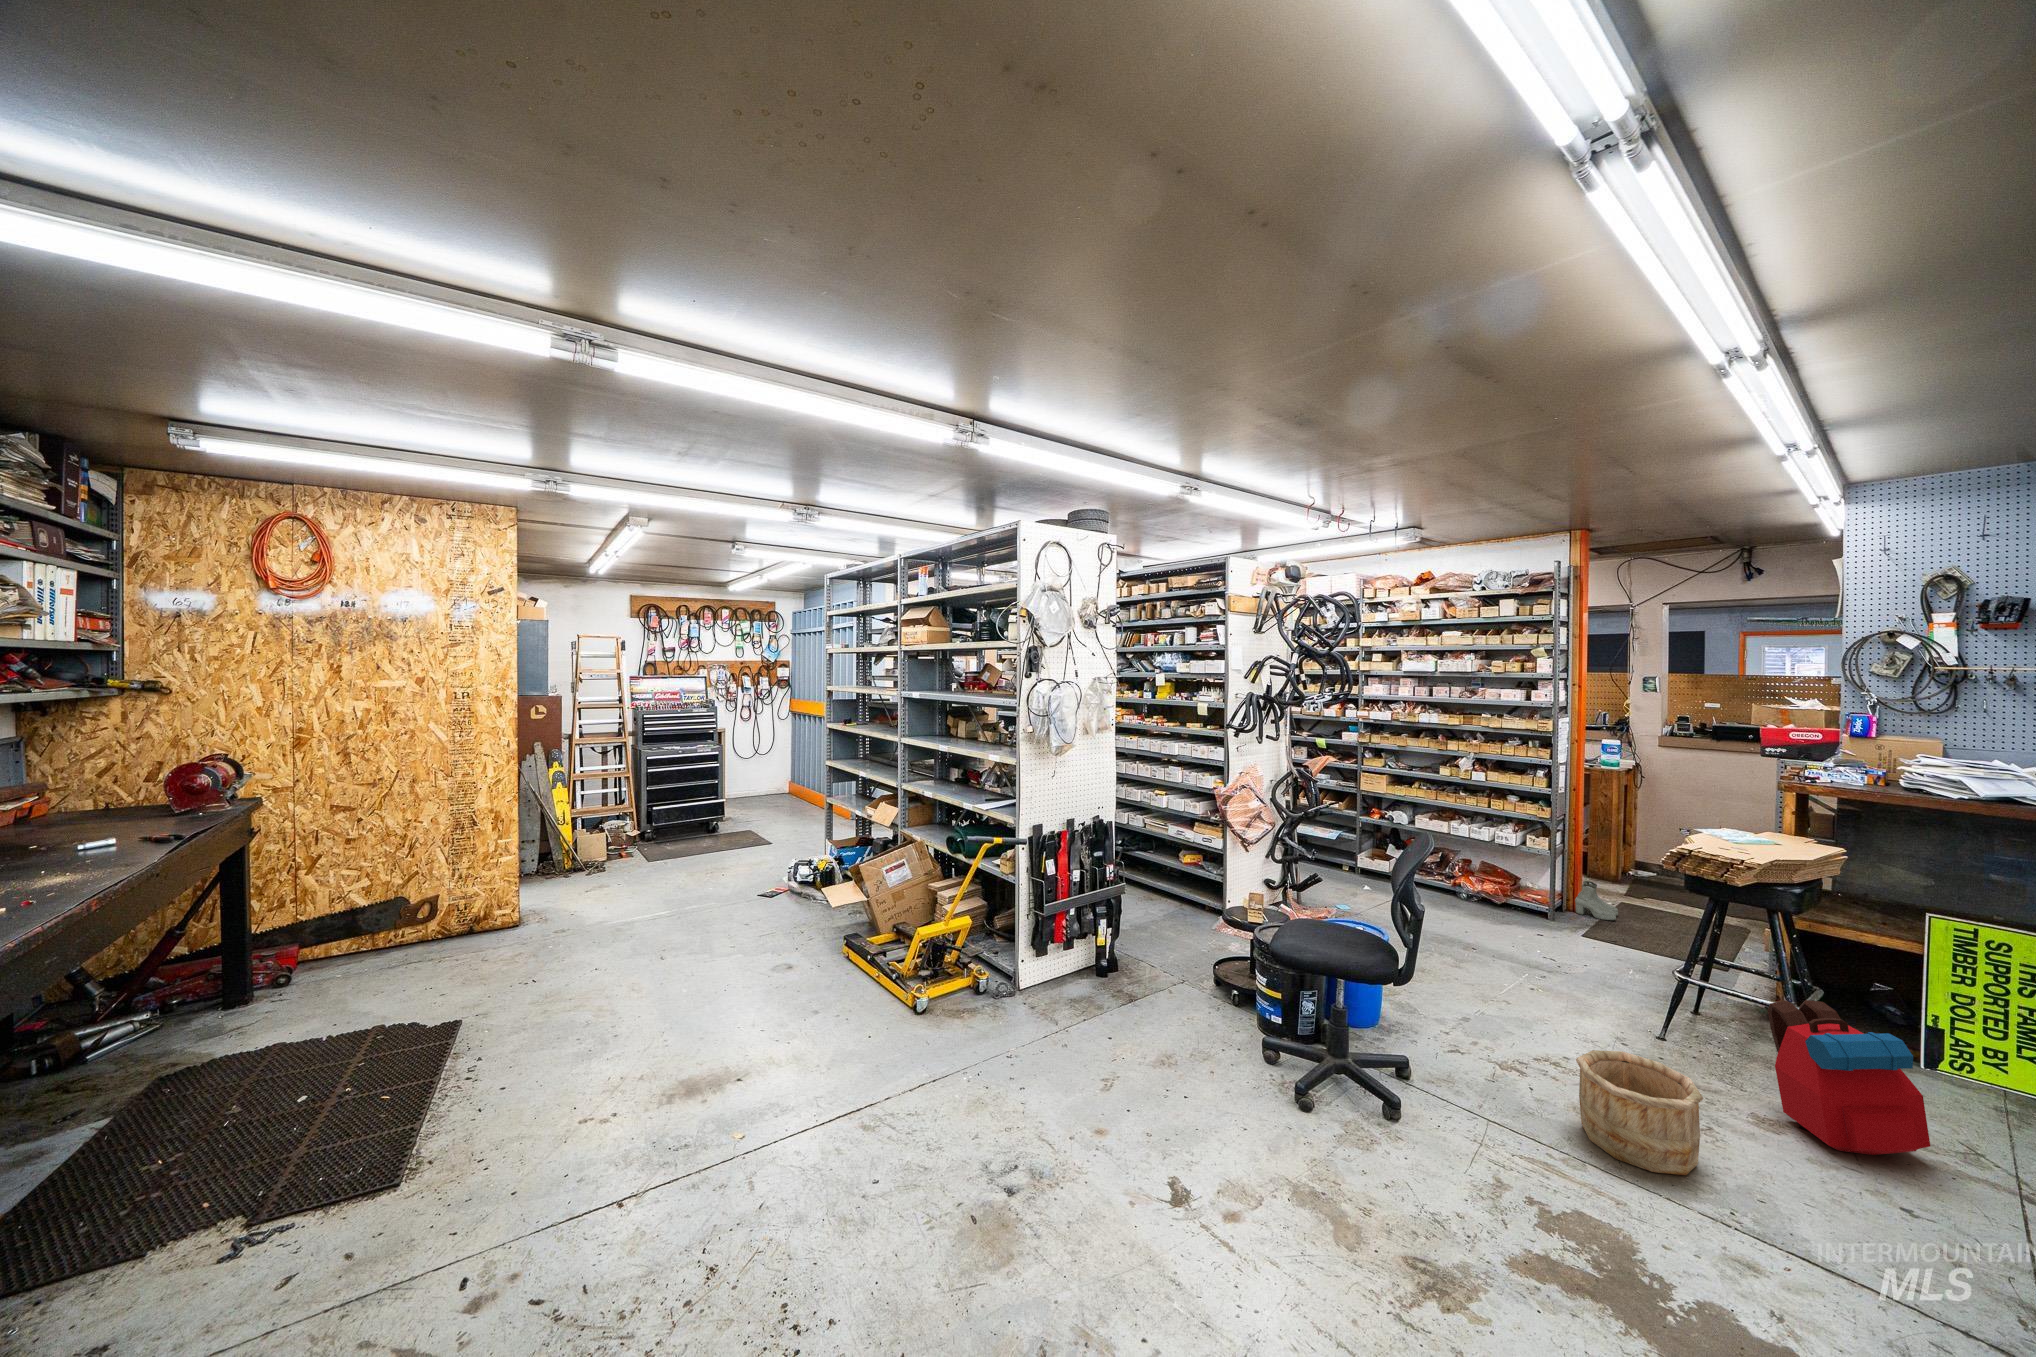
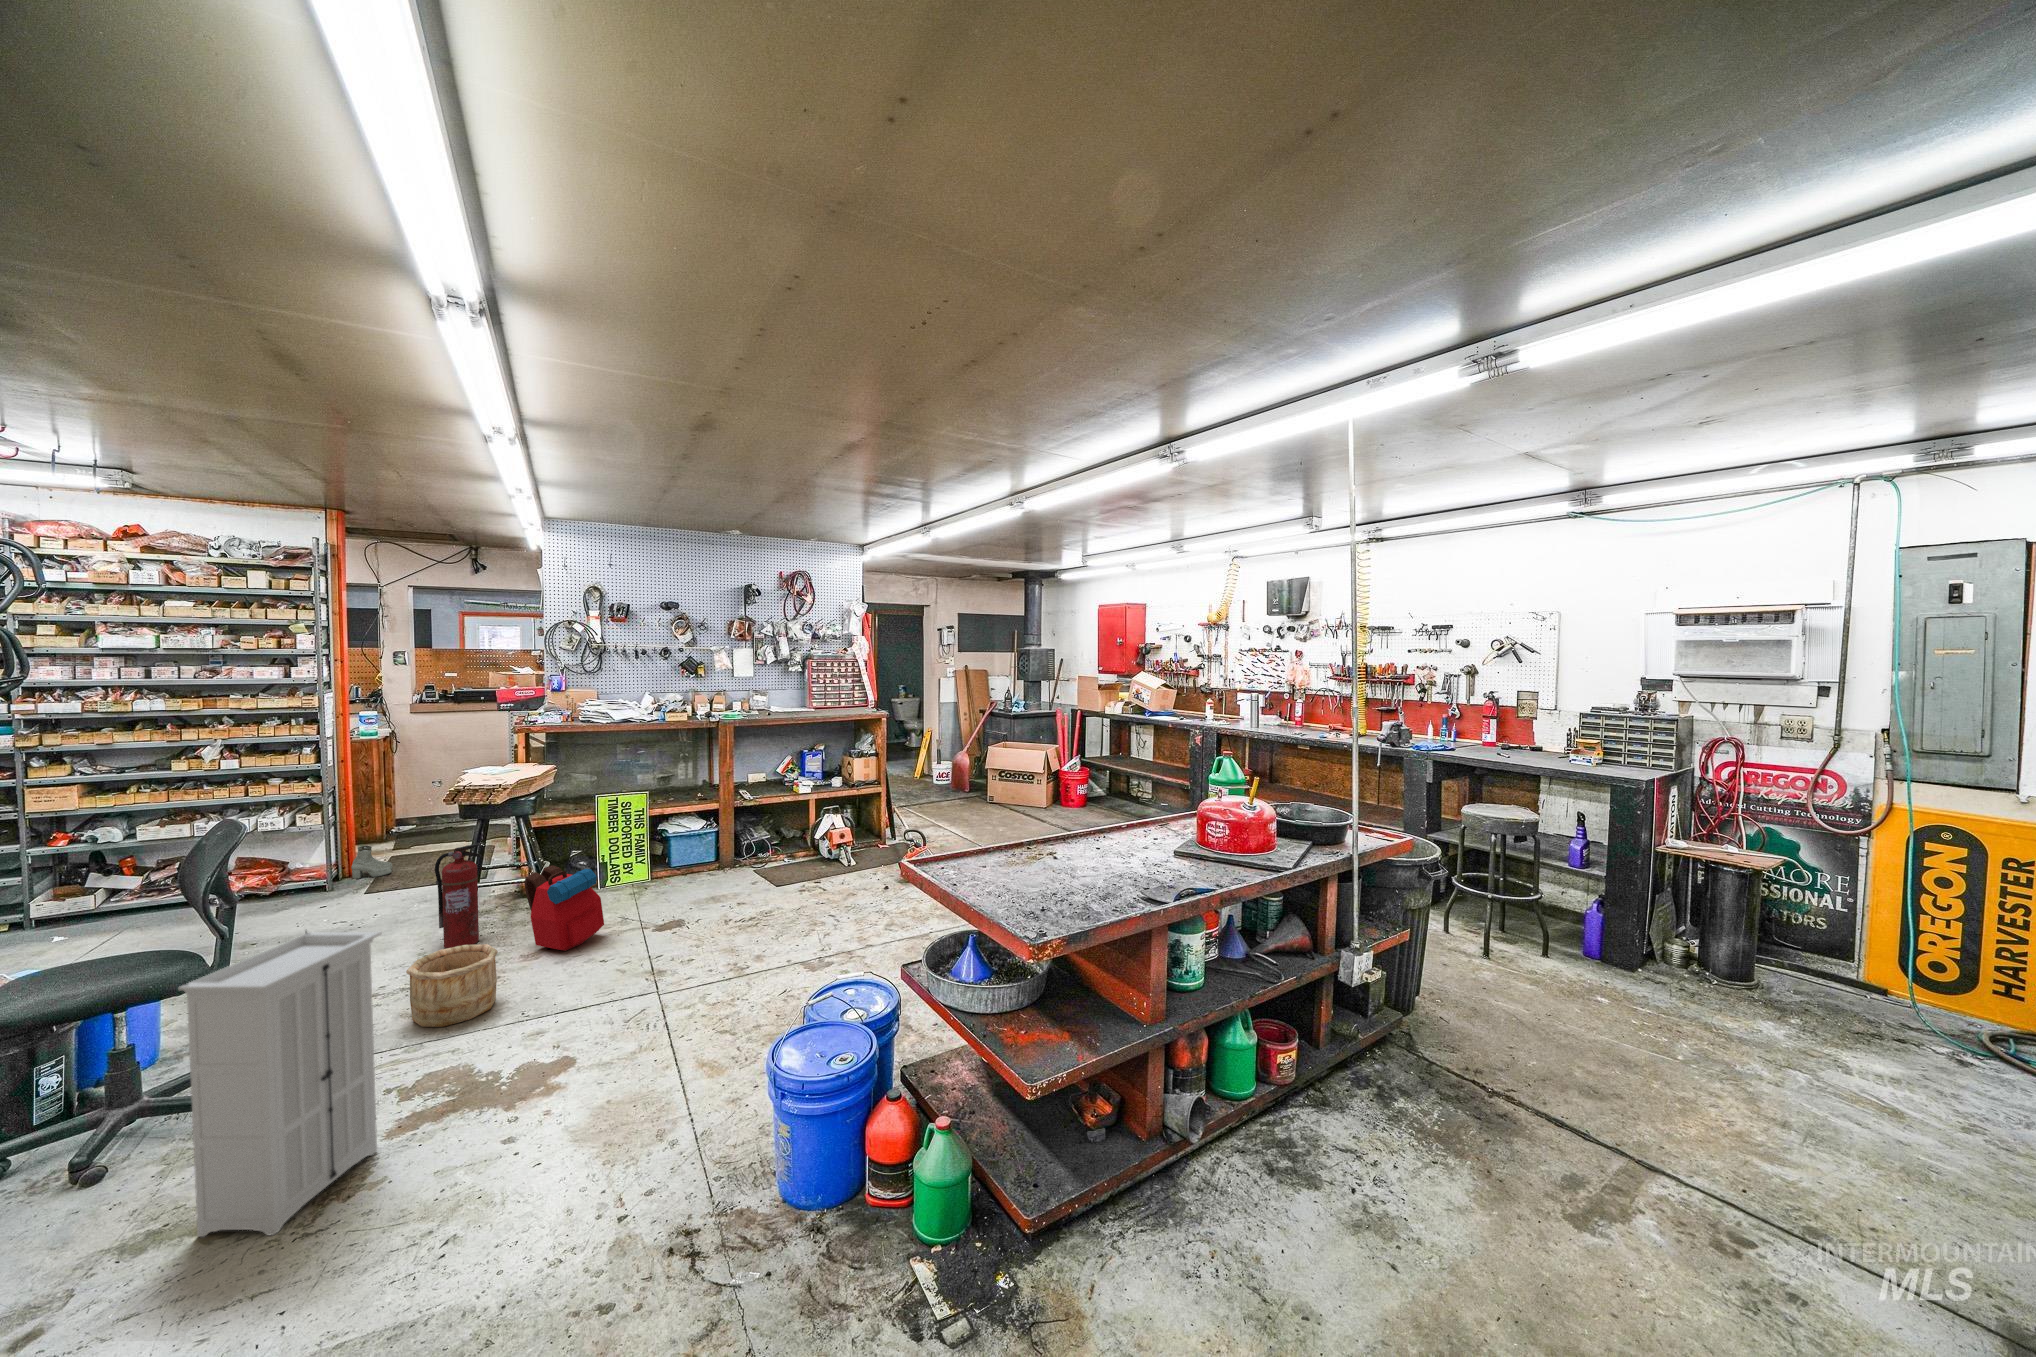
fire extinguisher: none [1640,923,1706,1059] -> present [435,843,482,949]
storage cabinet: none [1318,970,1503,1297] -> present [178,931,382,1237]

